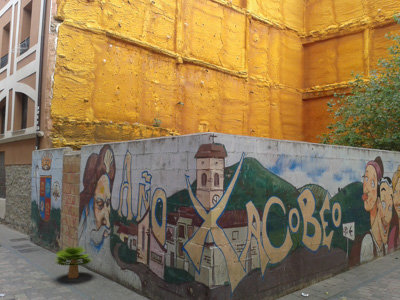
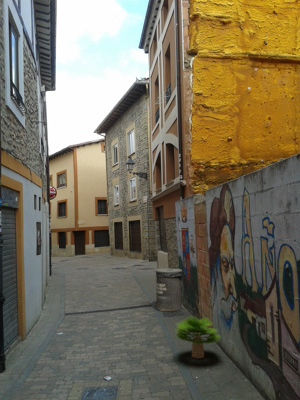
trash can: none [12,212,40,251] -> present [156,269,183,311]

